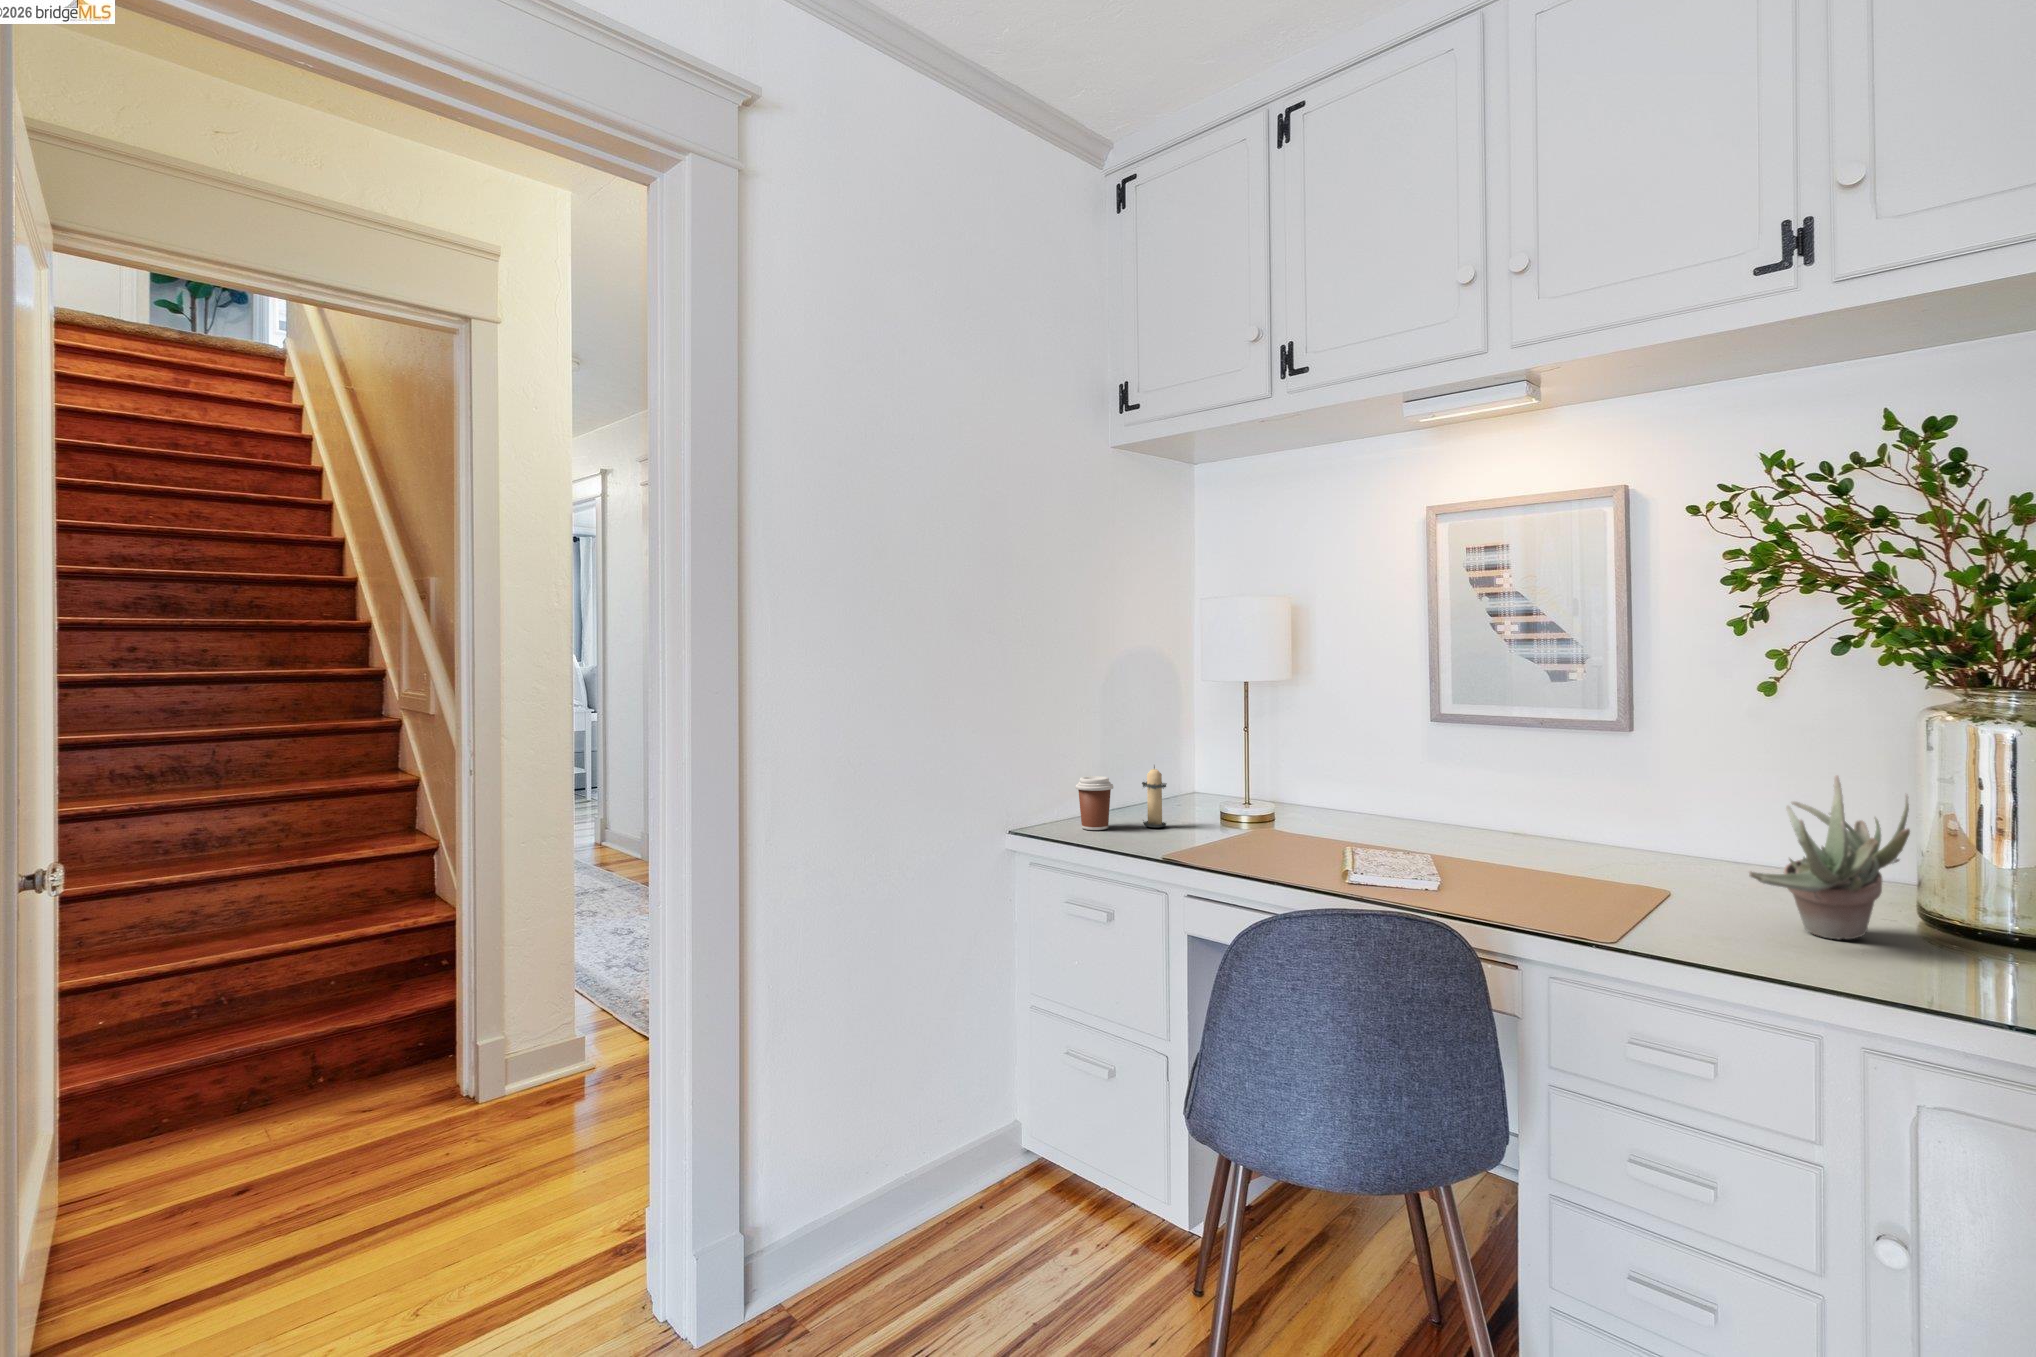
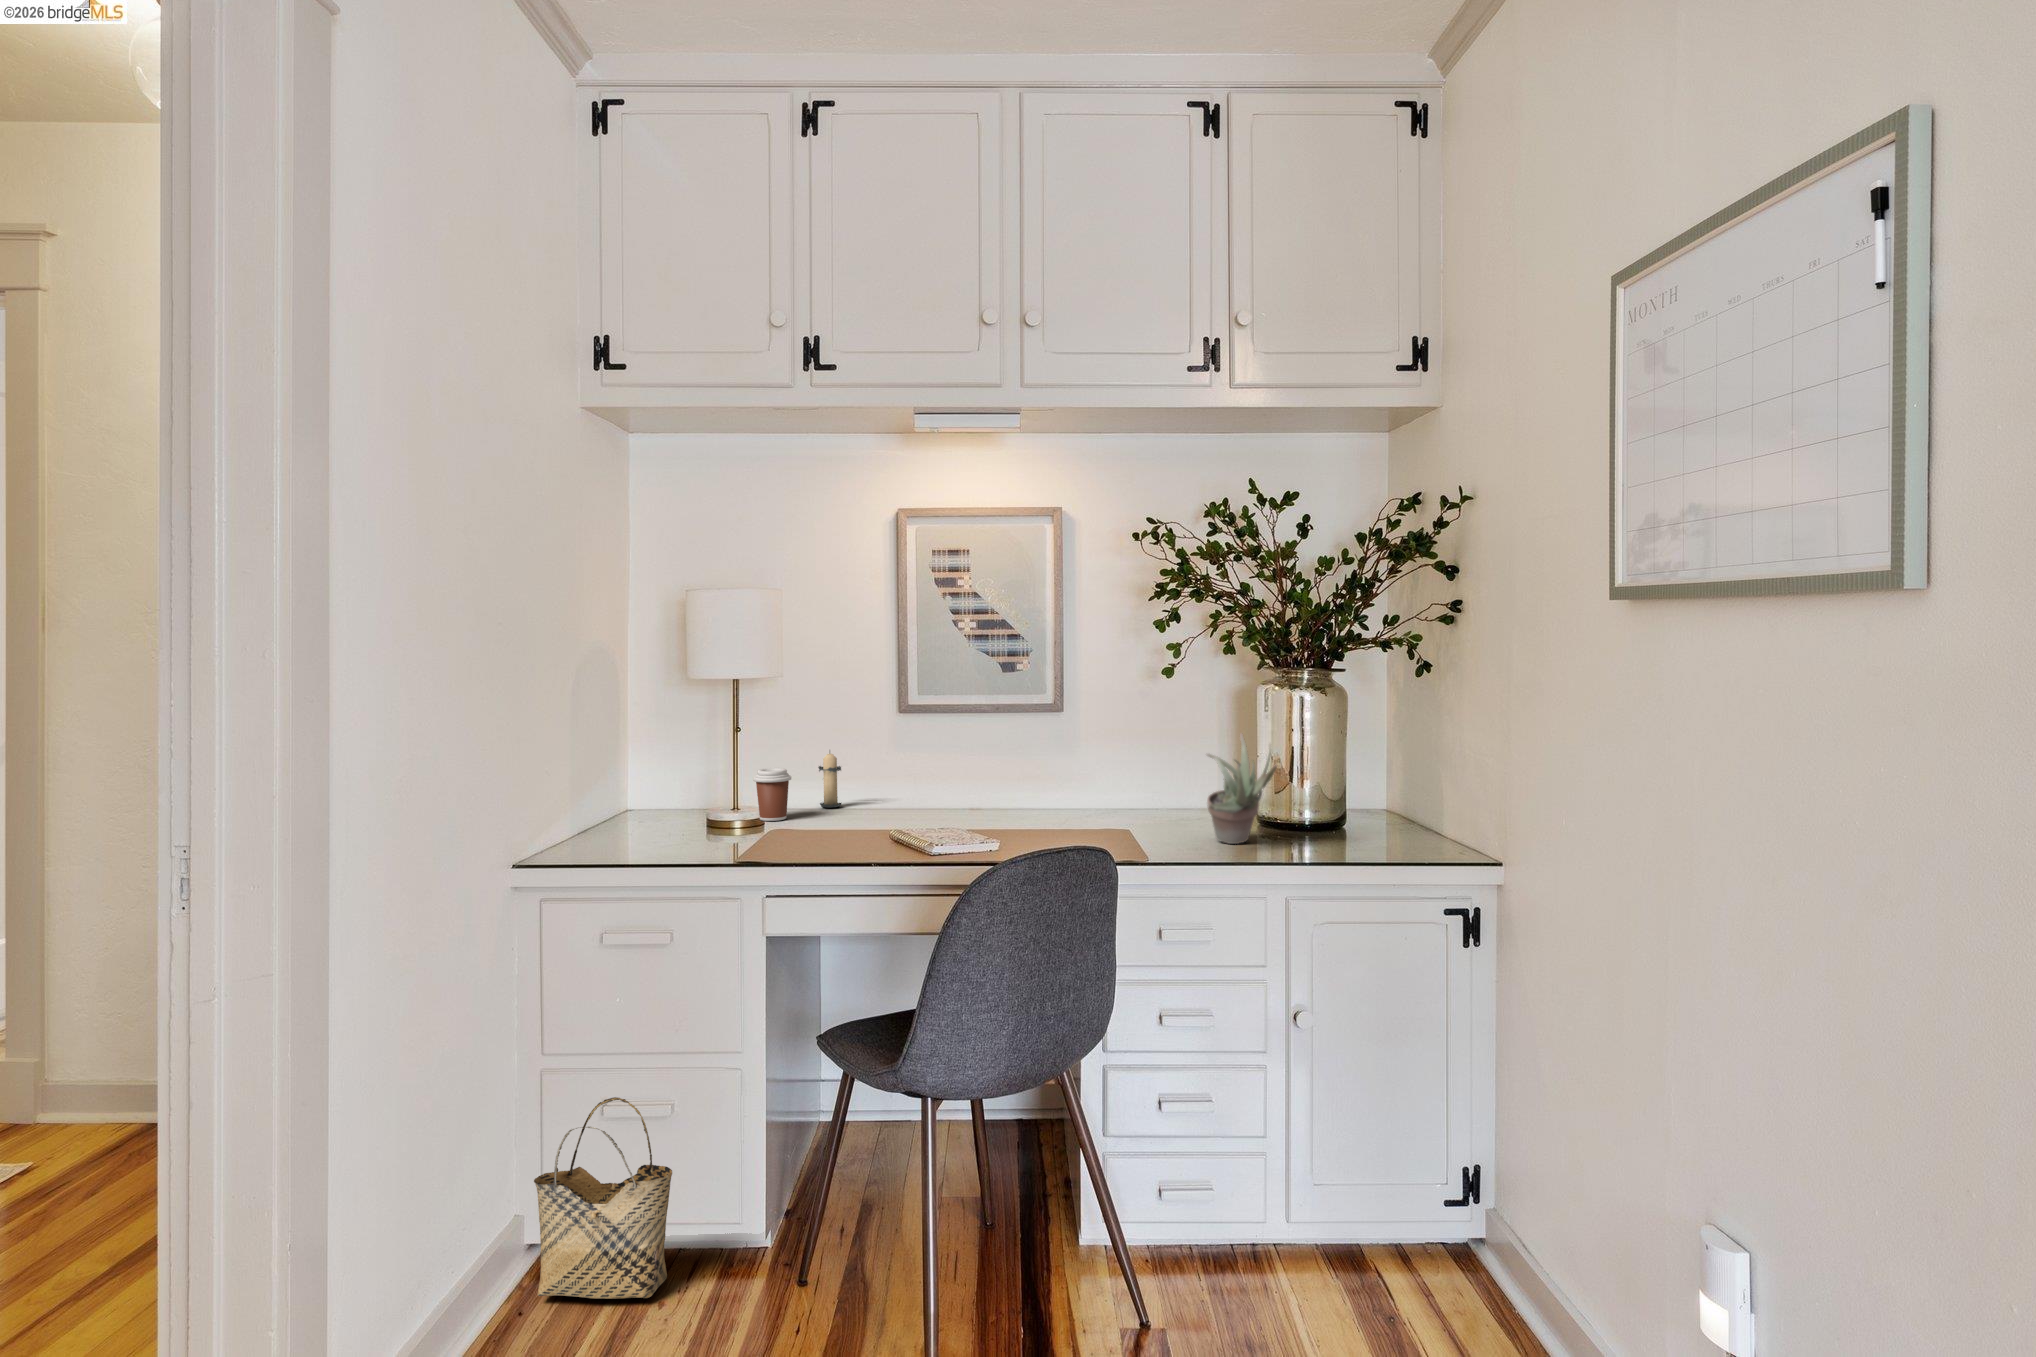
candle: present [1142,765,1166,827] -> present [818,751,842,807]
coffee cup: present [1076,776,1113,830] -> present [753,768,791,821]
woven basket: none [993,1052,1097,1243] -> present [534,1097,672,1299]

